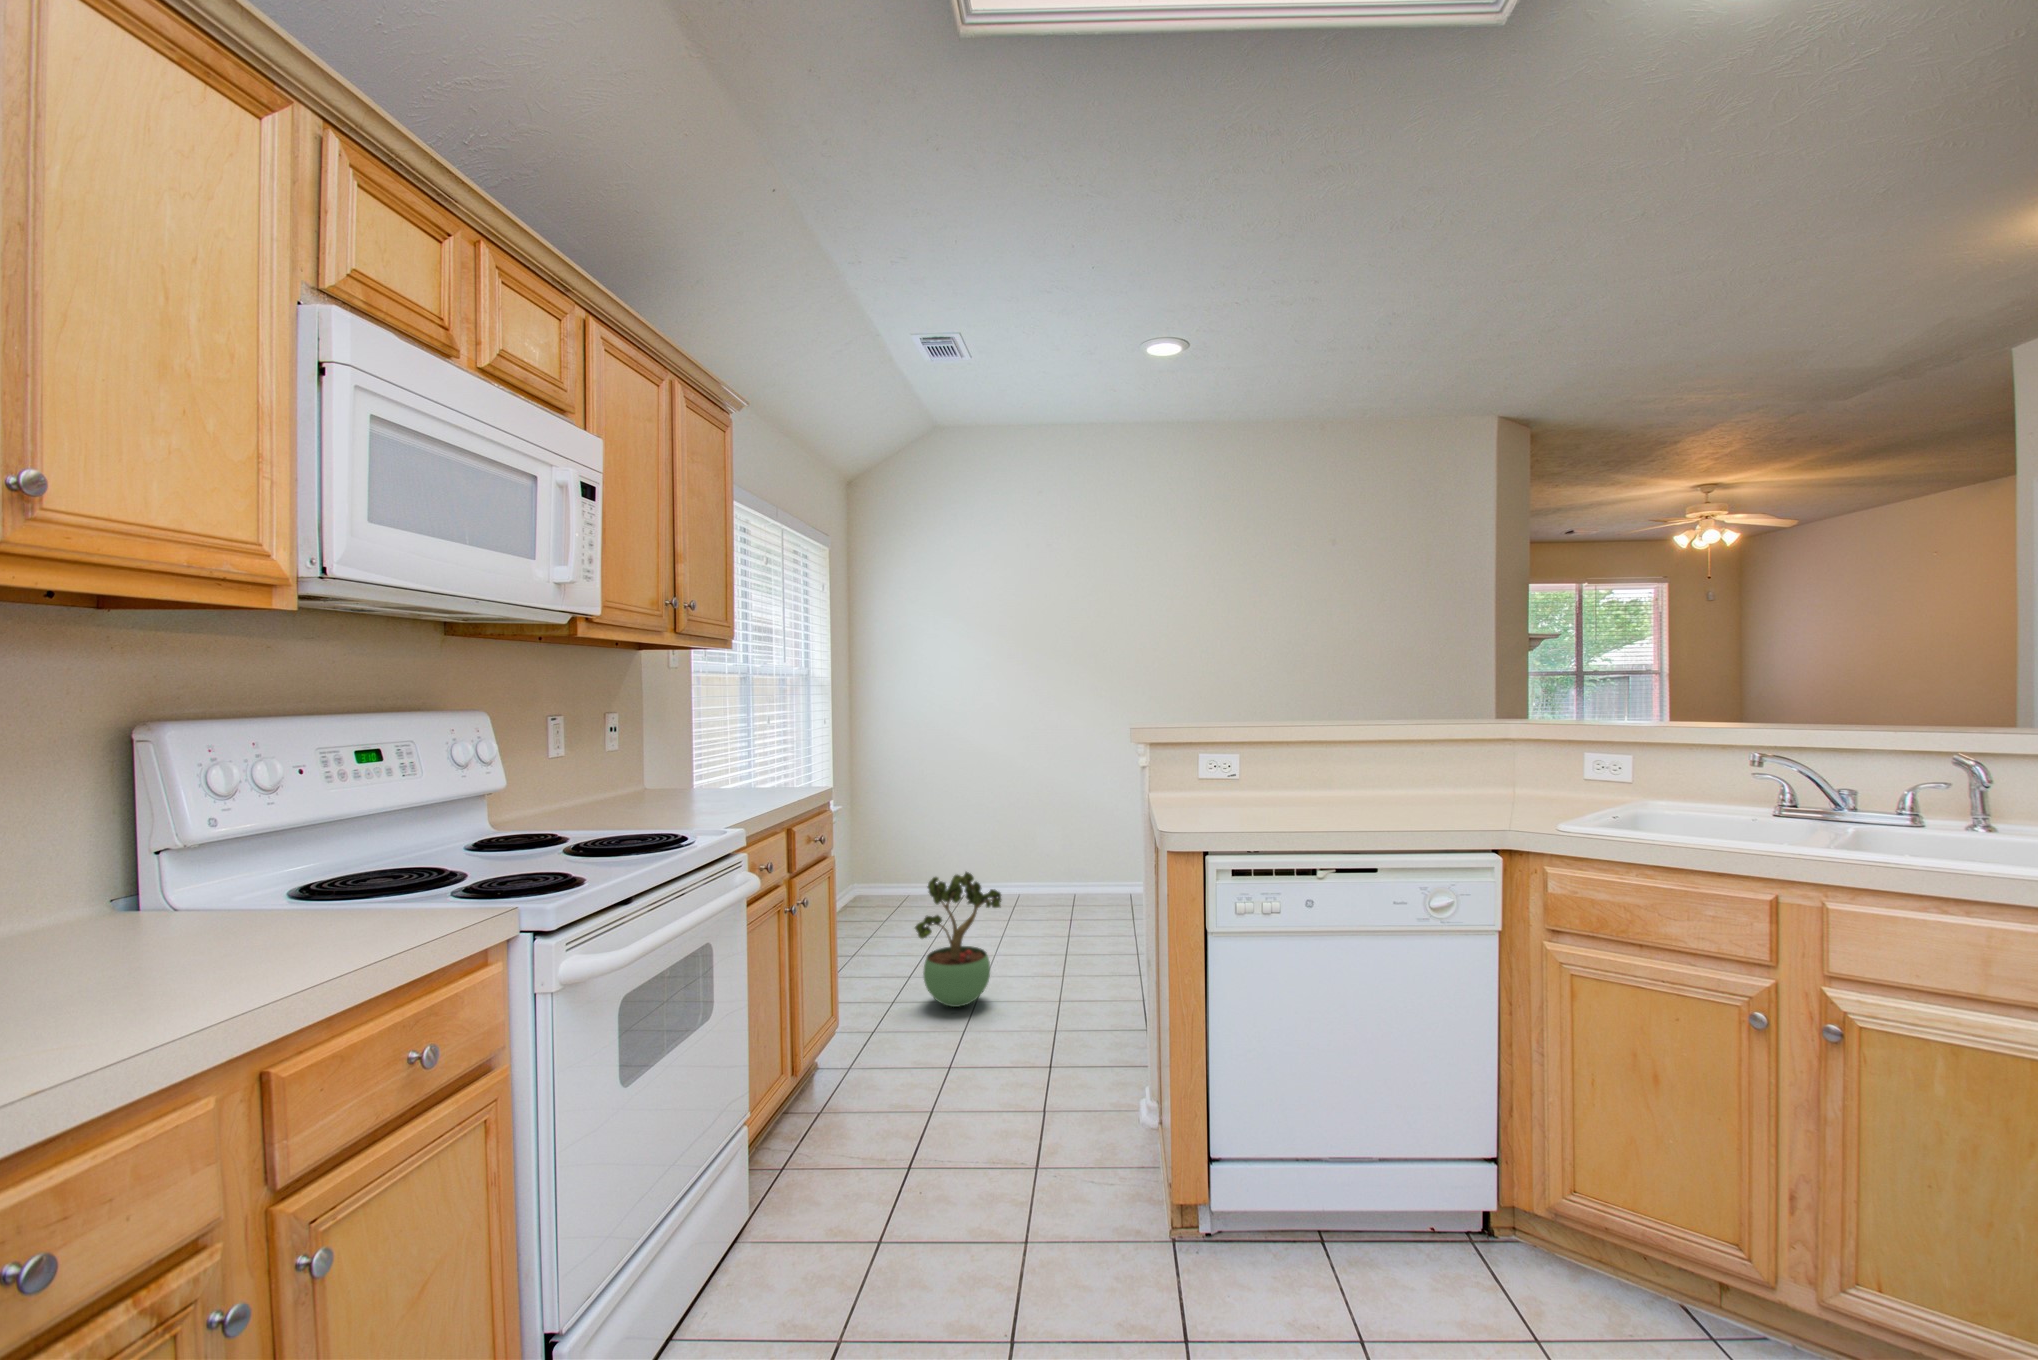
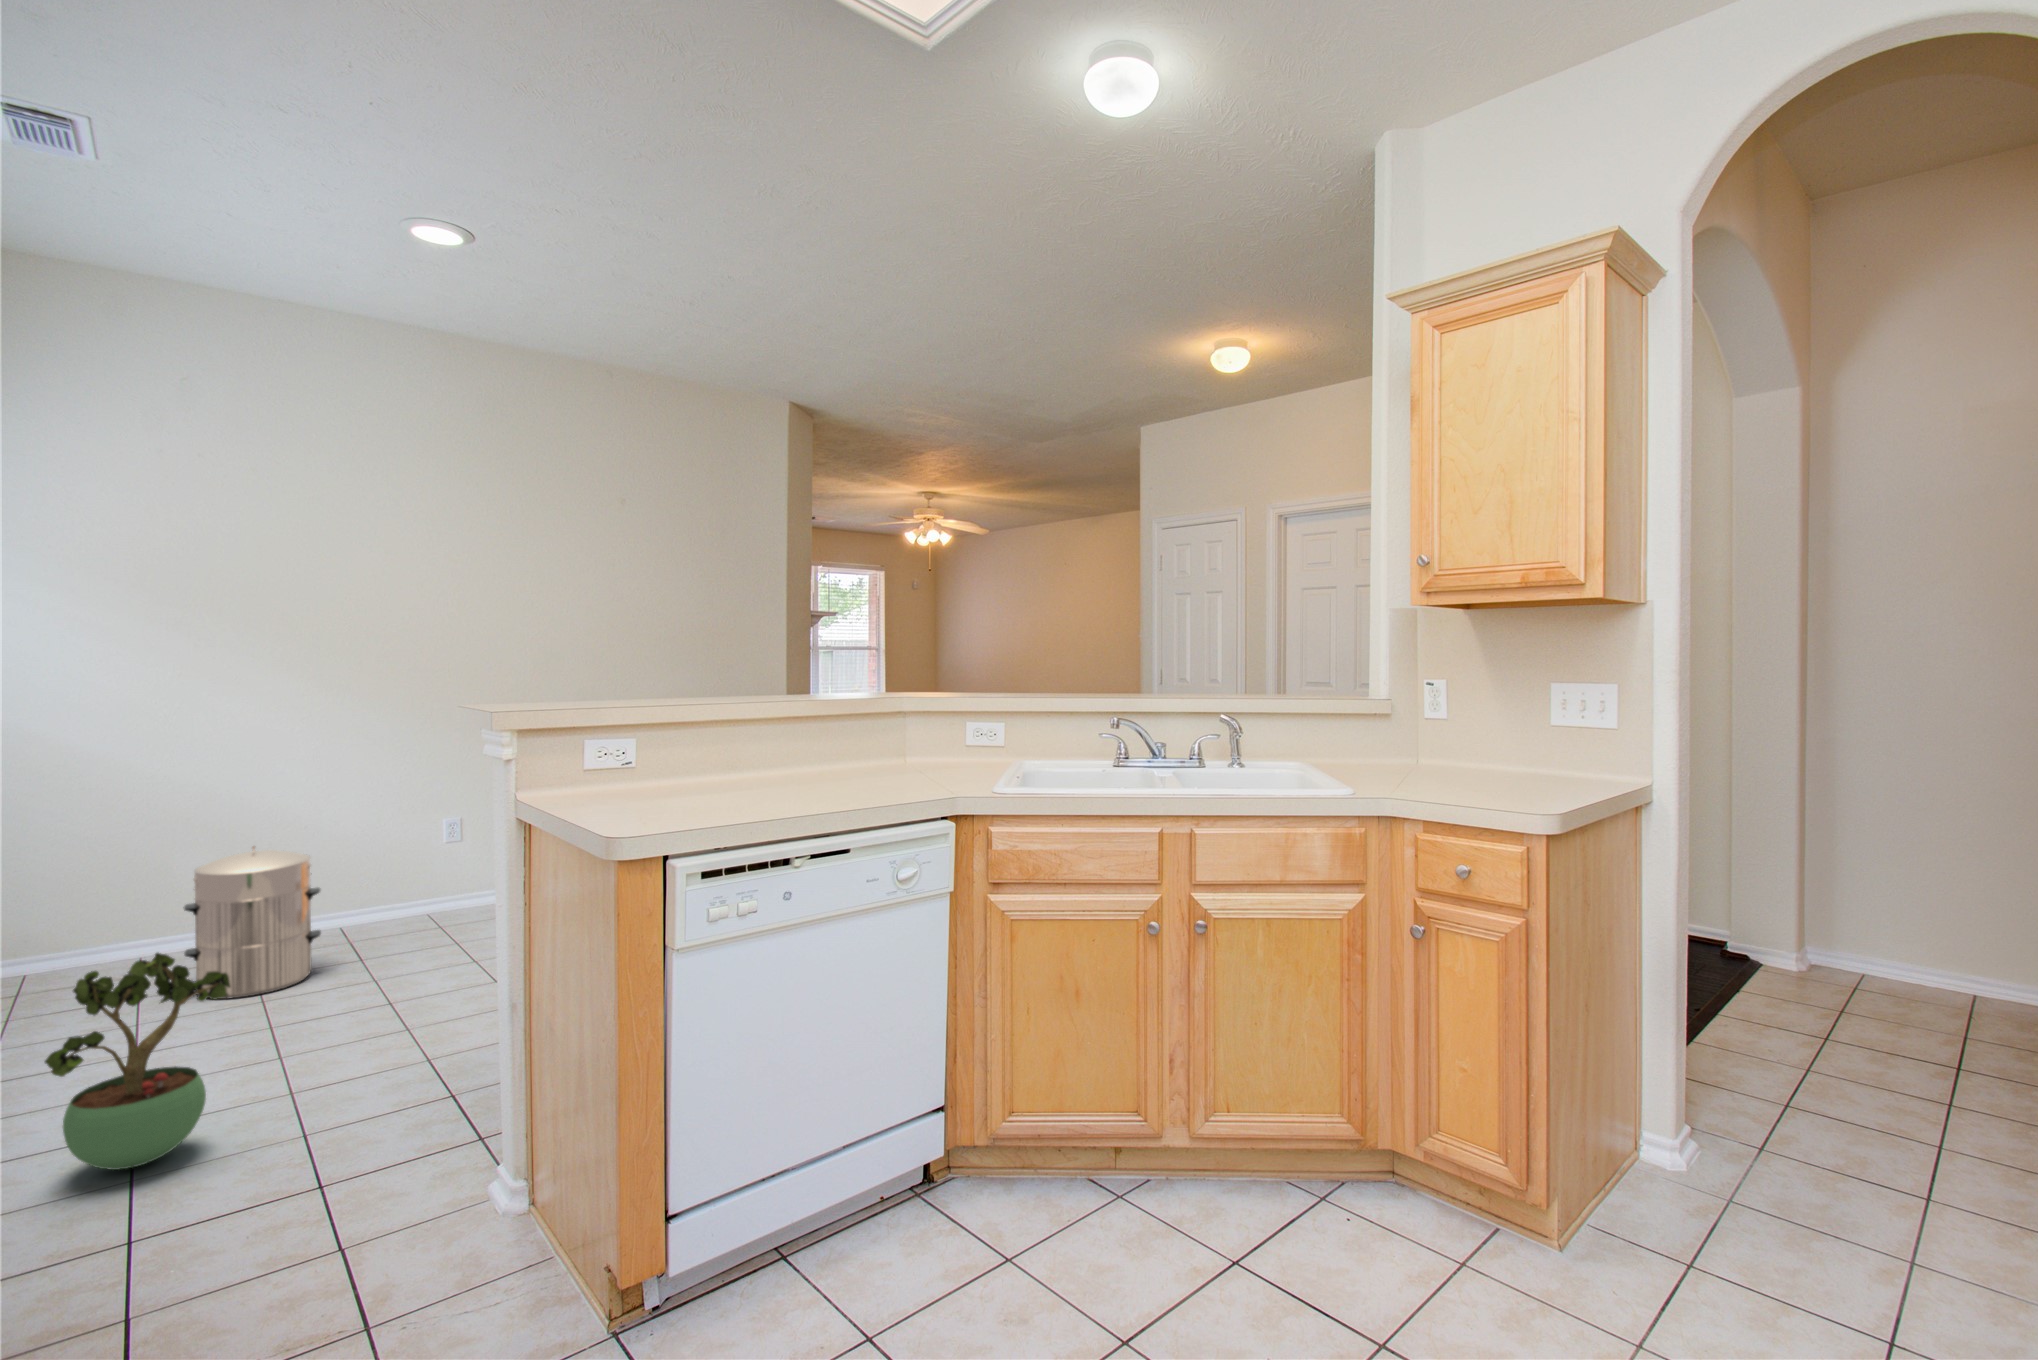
waste bin: none [1010,810,1082,912] -> present [184,846,321,999]

